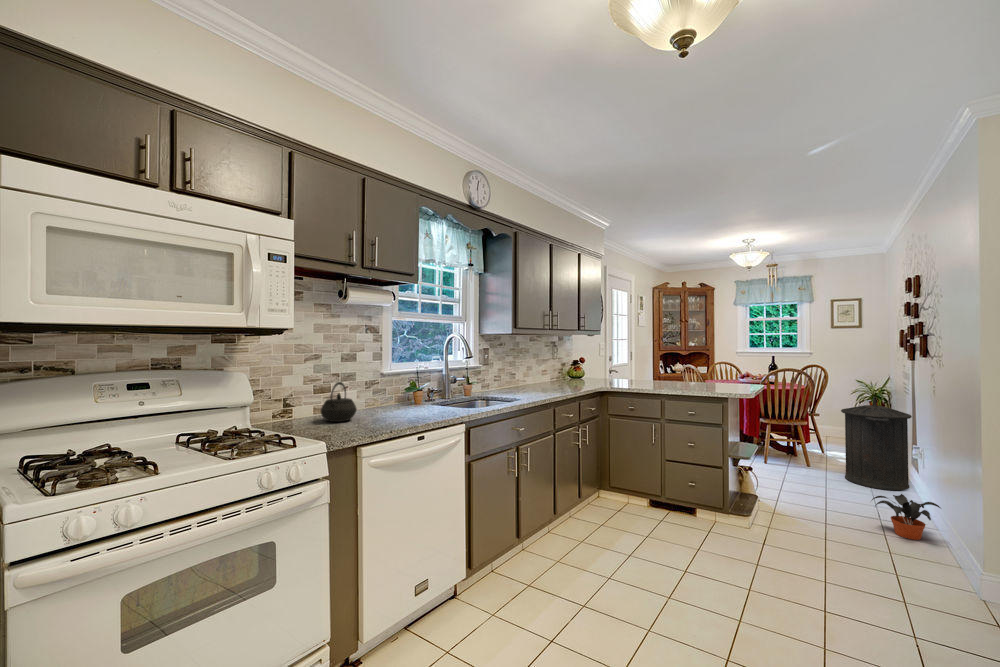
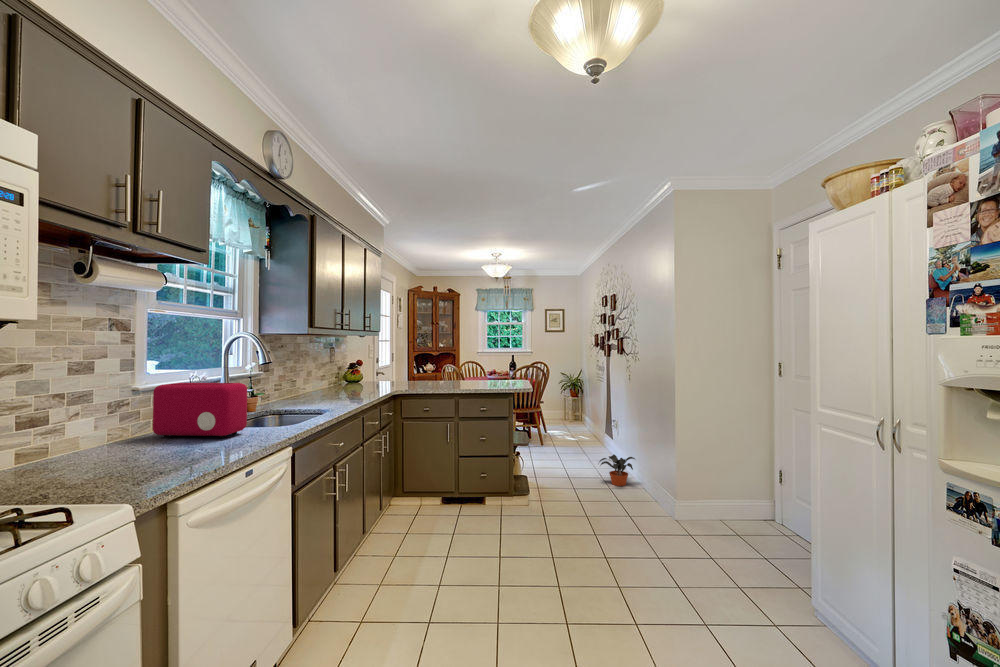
toaster: none [390,370,441,412] -> present [153,383,247,438]
kettle: present [321,382,357,422] -> none [50,406,125,473]
trash can: present [841,399,912,490] -> none [564,386,606,454]

